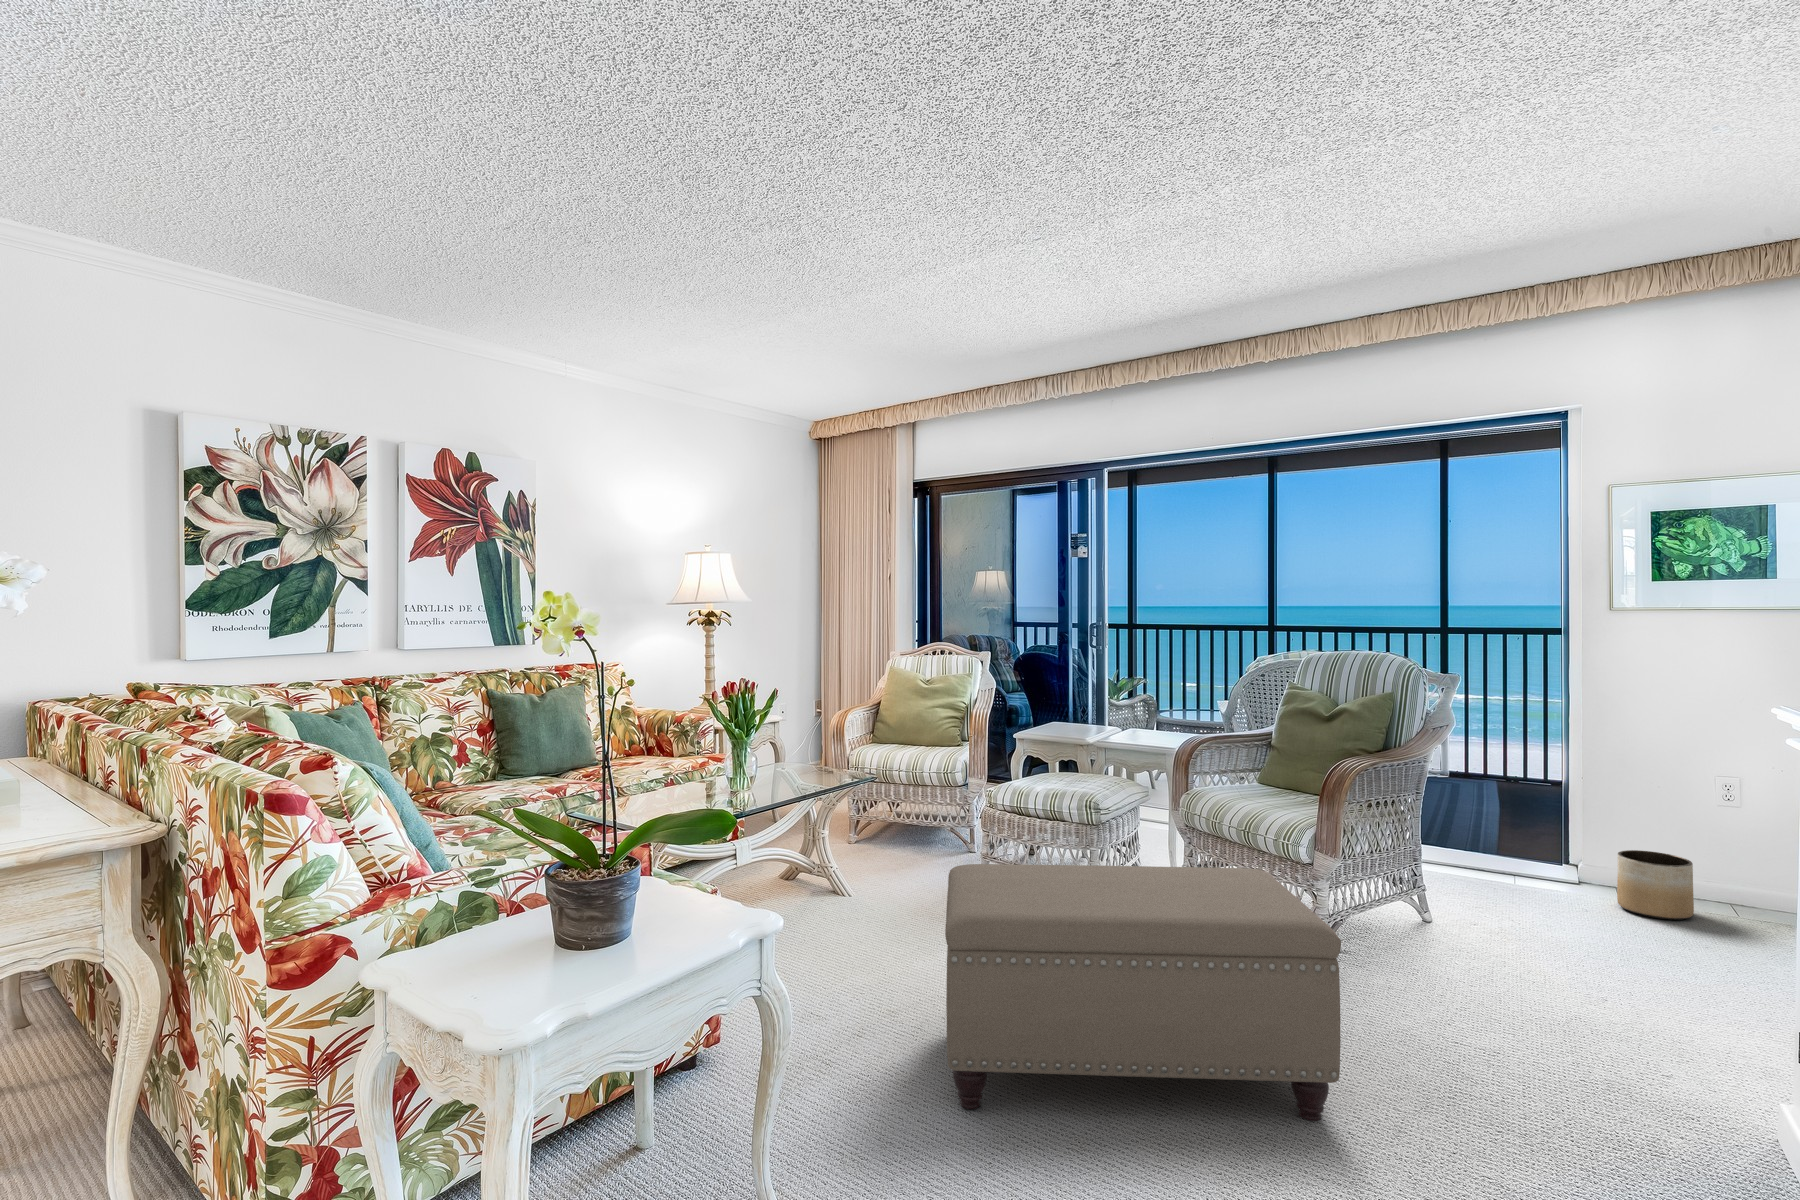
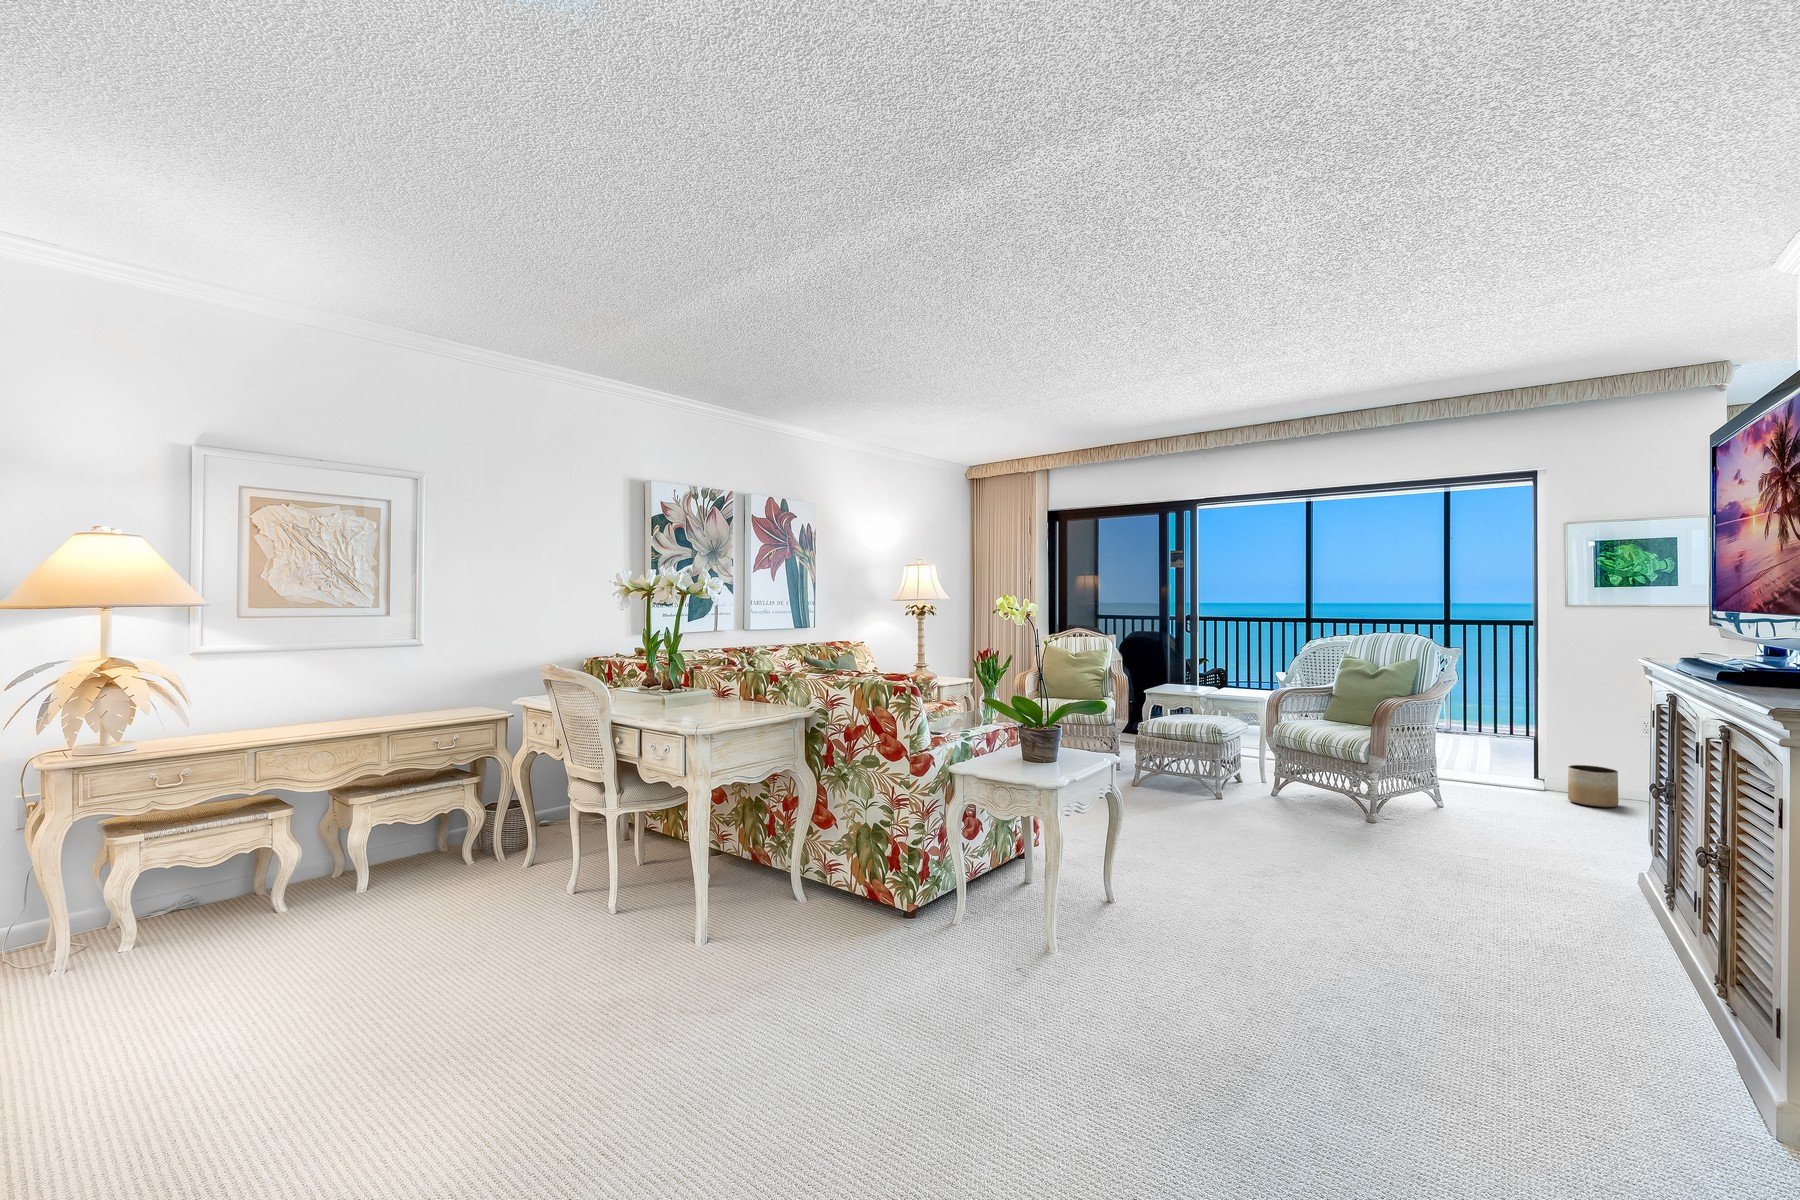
ottoman: present [945,864,1341,1121] -> none [1155,752,1397,882]

